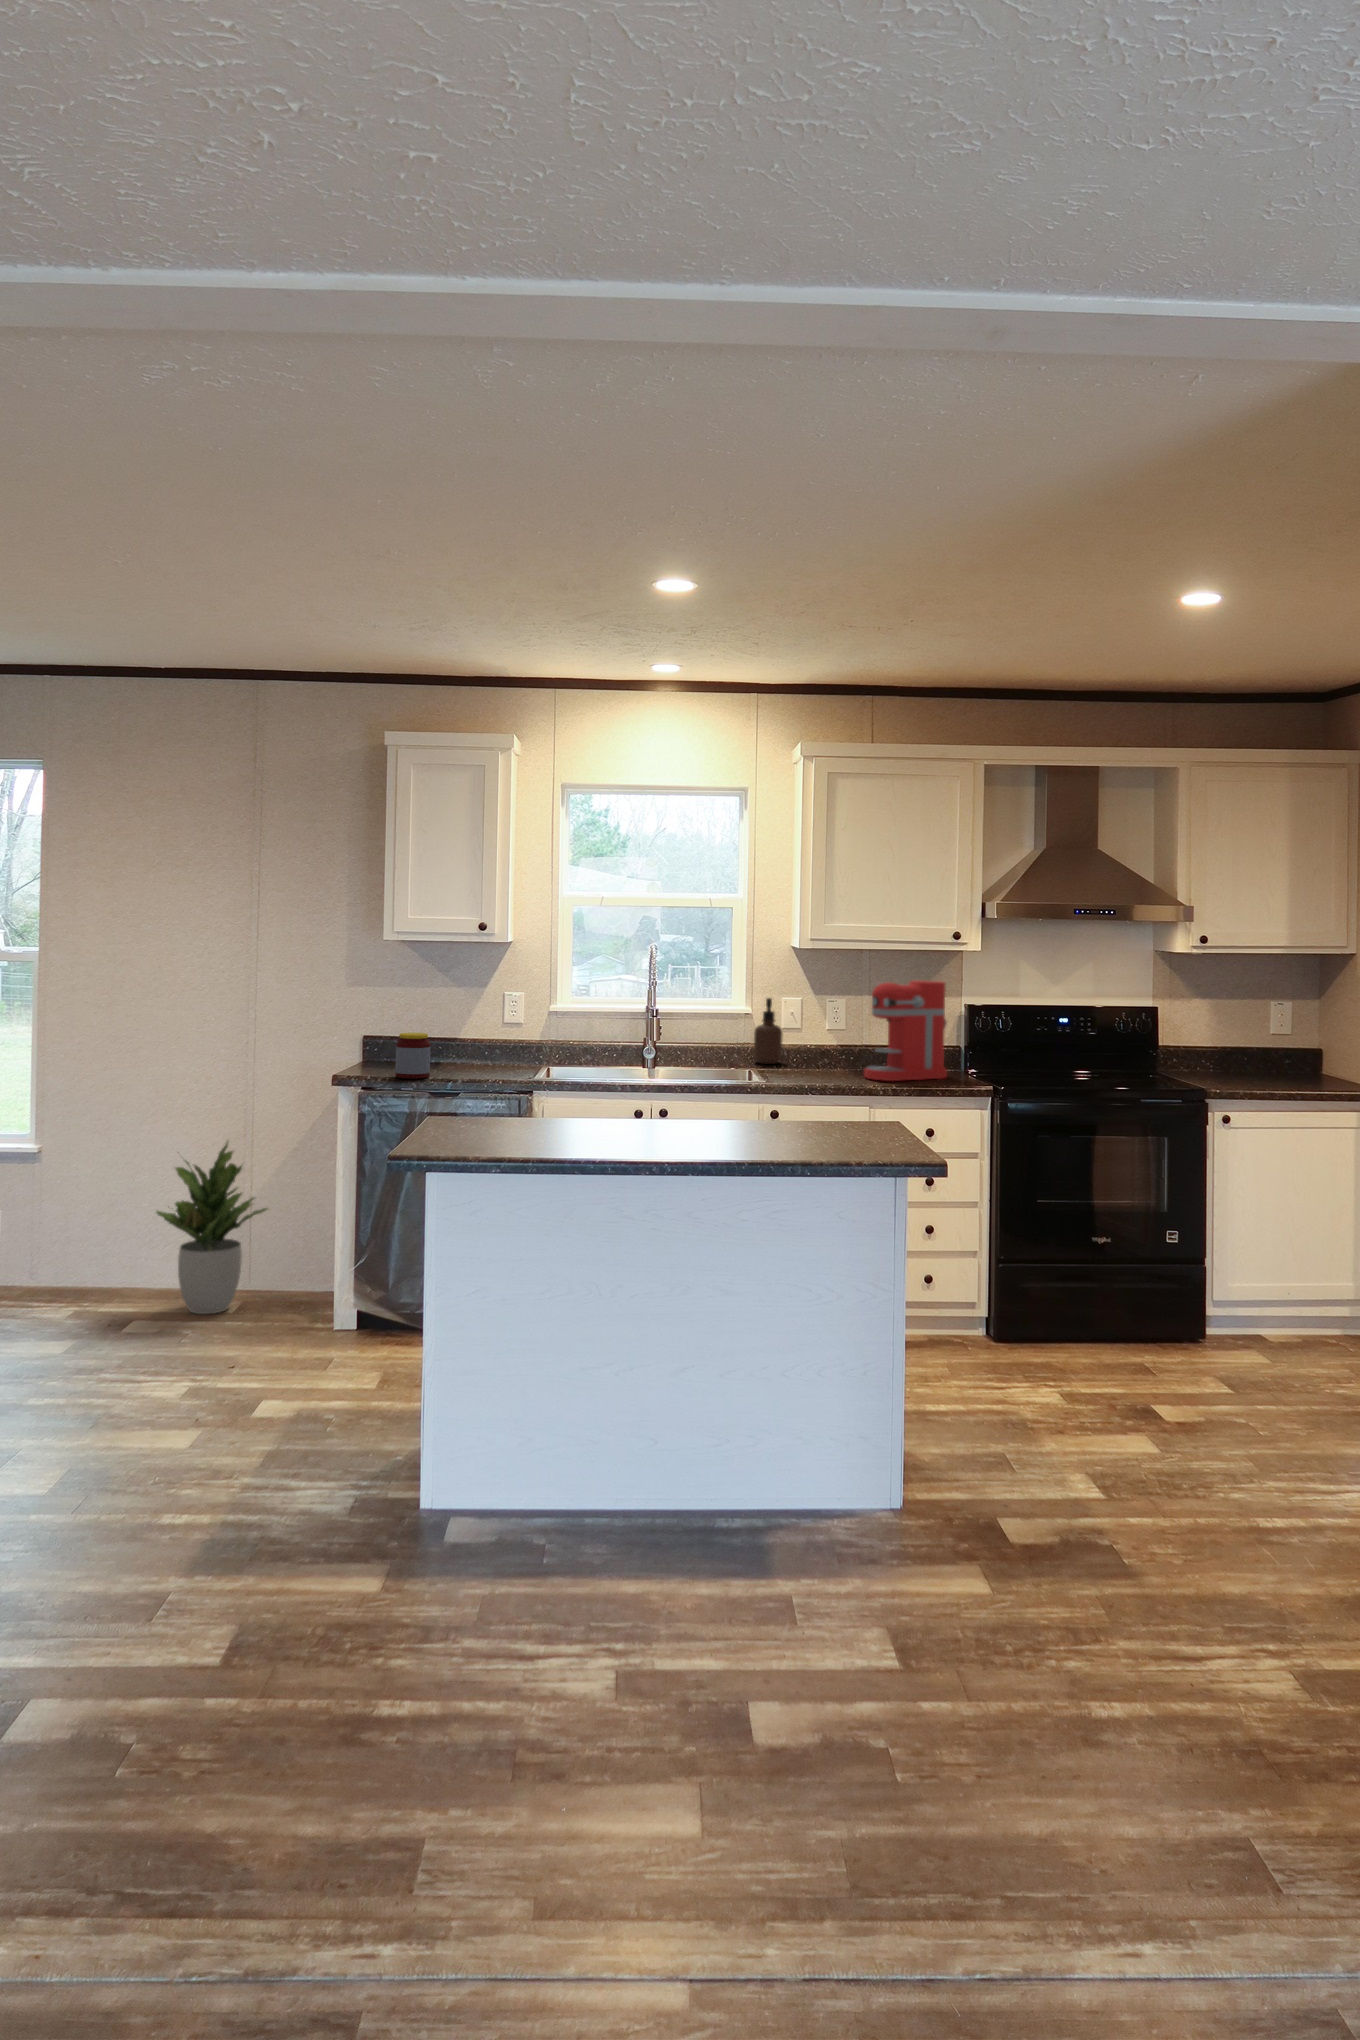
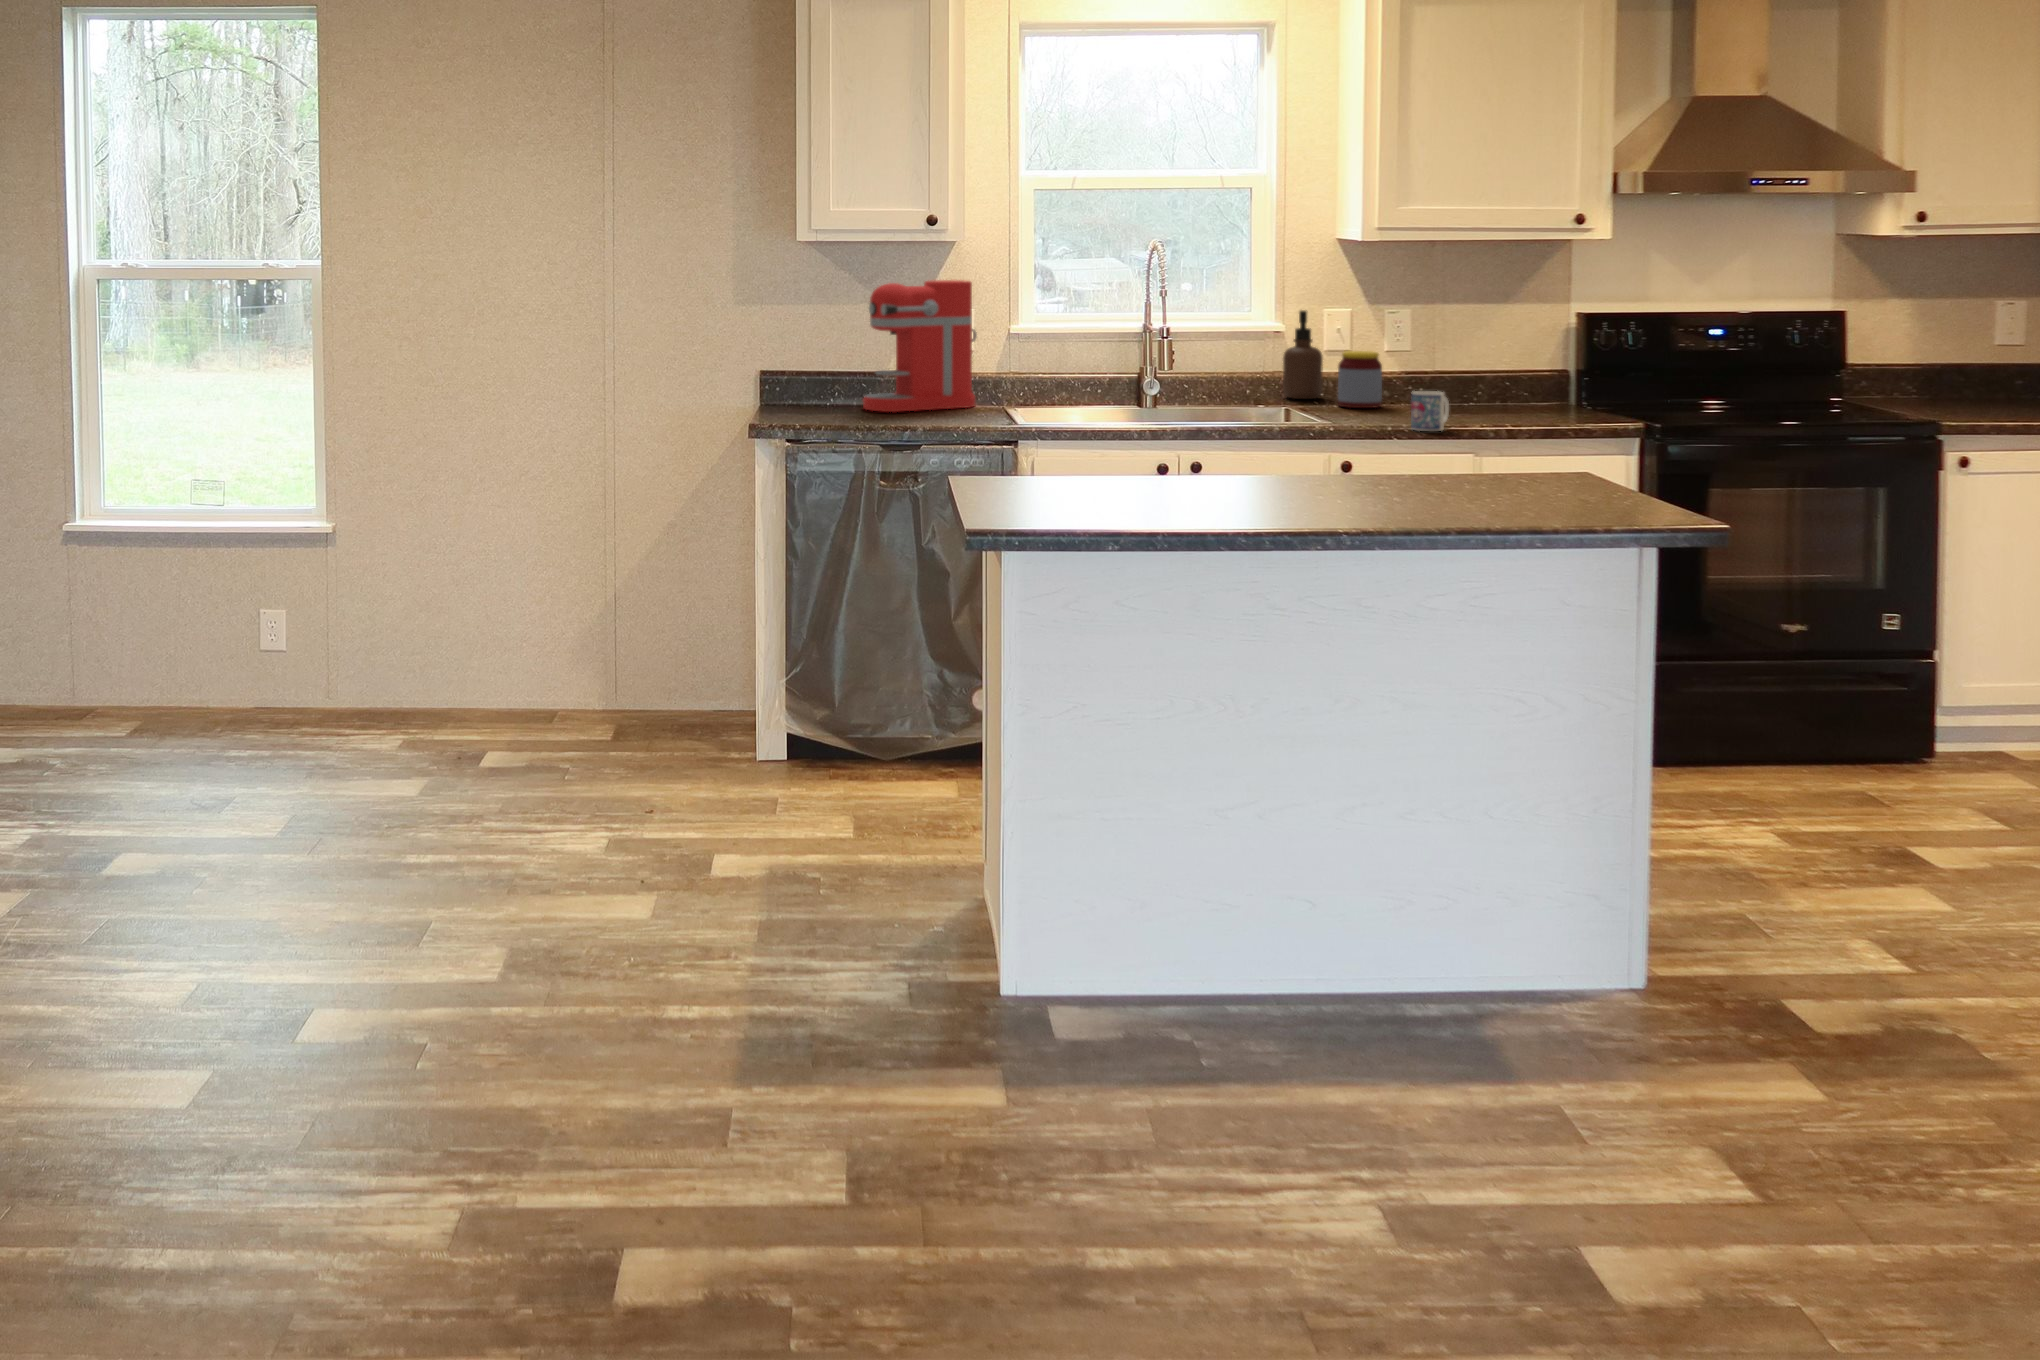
coffee maker: present [864,981,947,1081] -> present [863,280,977,412]
jar: present [395,1033,430,1079] -> present [1338,351,1382,408]
mug: none [825,1060,854,1090] -> present [1411,391,1449,431]
potted plant: present [157,1142,267,1314] -> none [514,511,658,737]

